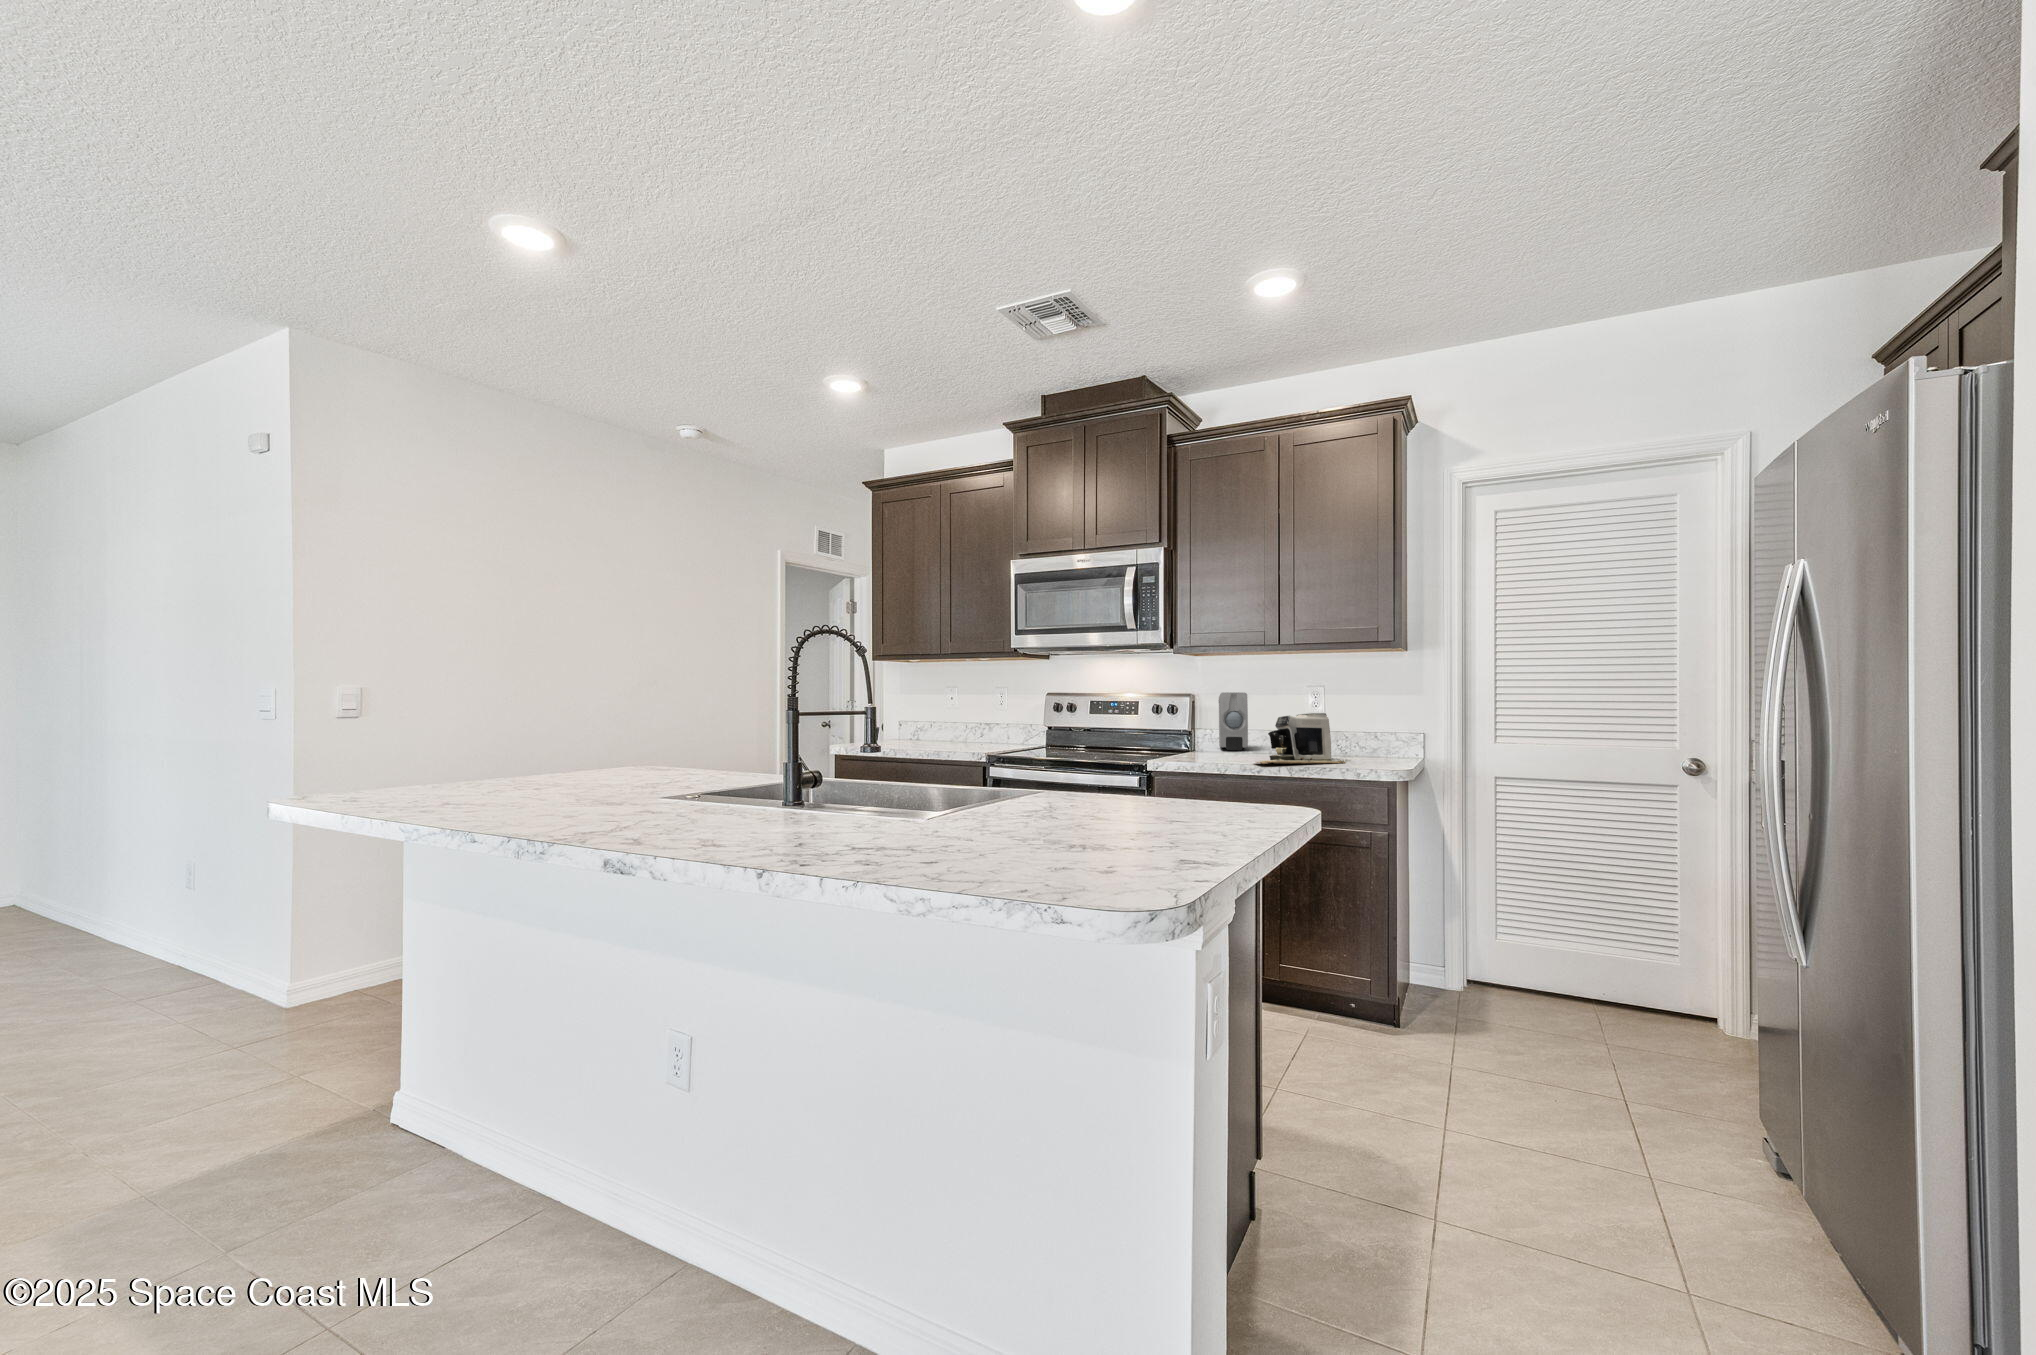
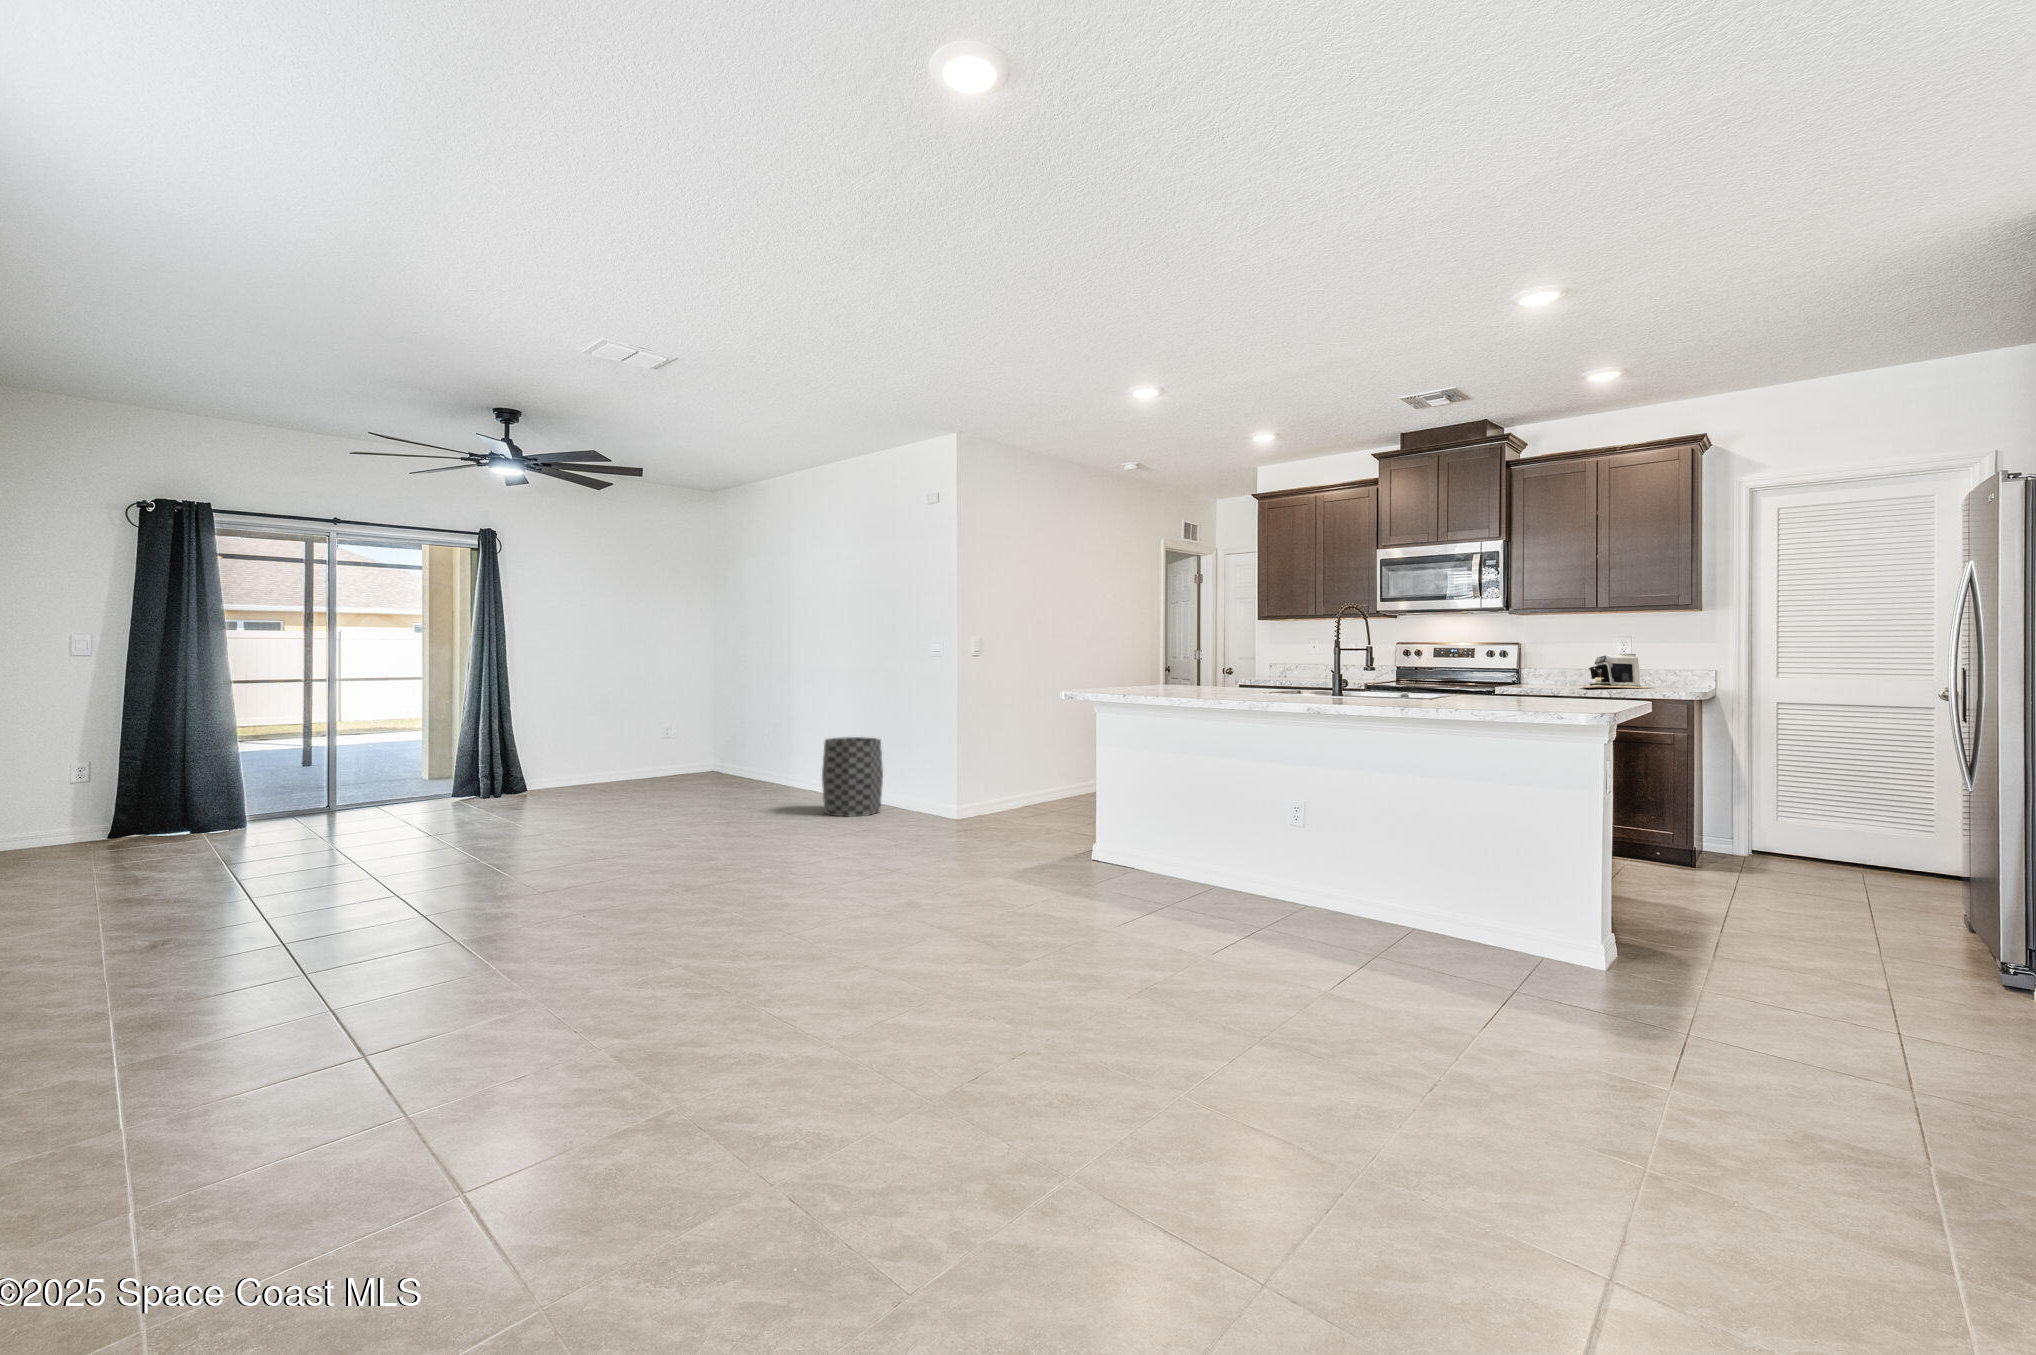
soap dispenser: present [1219,692,1248,750] -> none [1542,642,1568,683]
trash can: none [55,856,198,1008] -> present [822,737,883,817]

